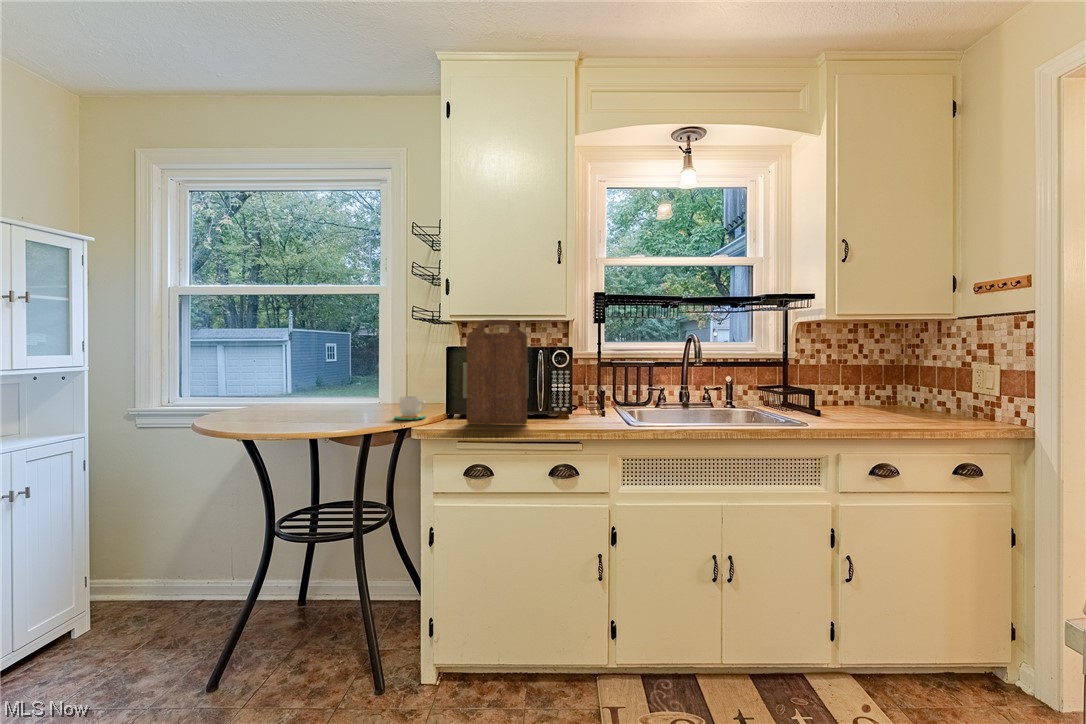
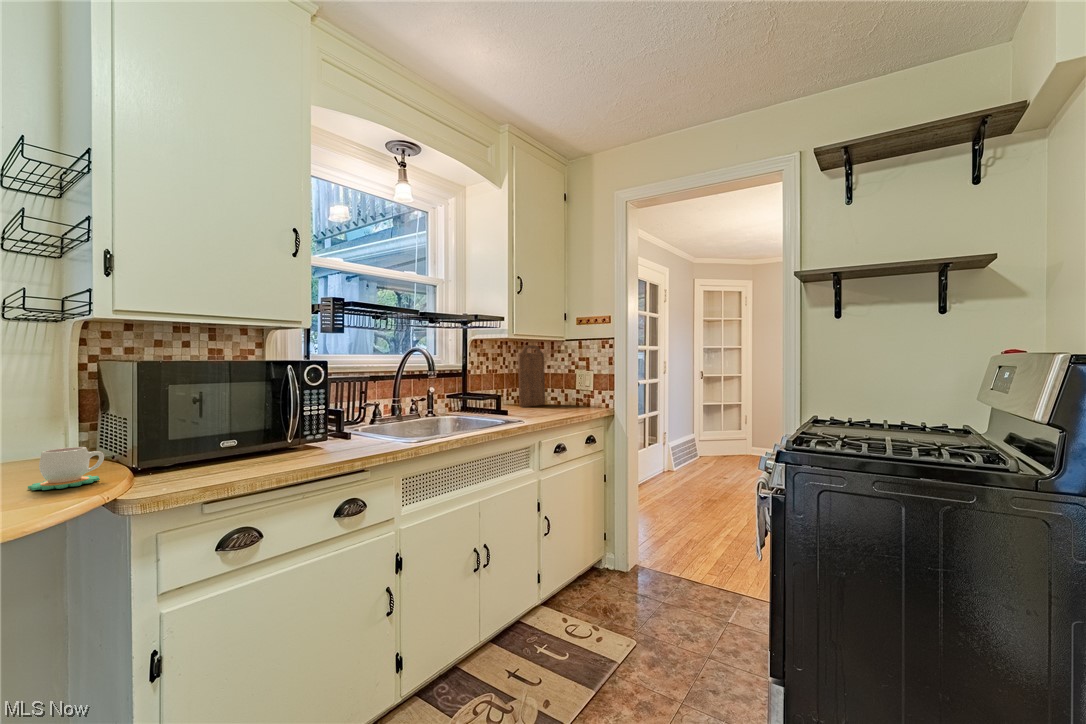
cutting board: present [467,320,527,425] -> present [518,345,545,407]

